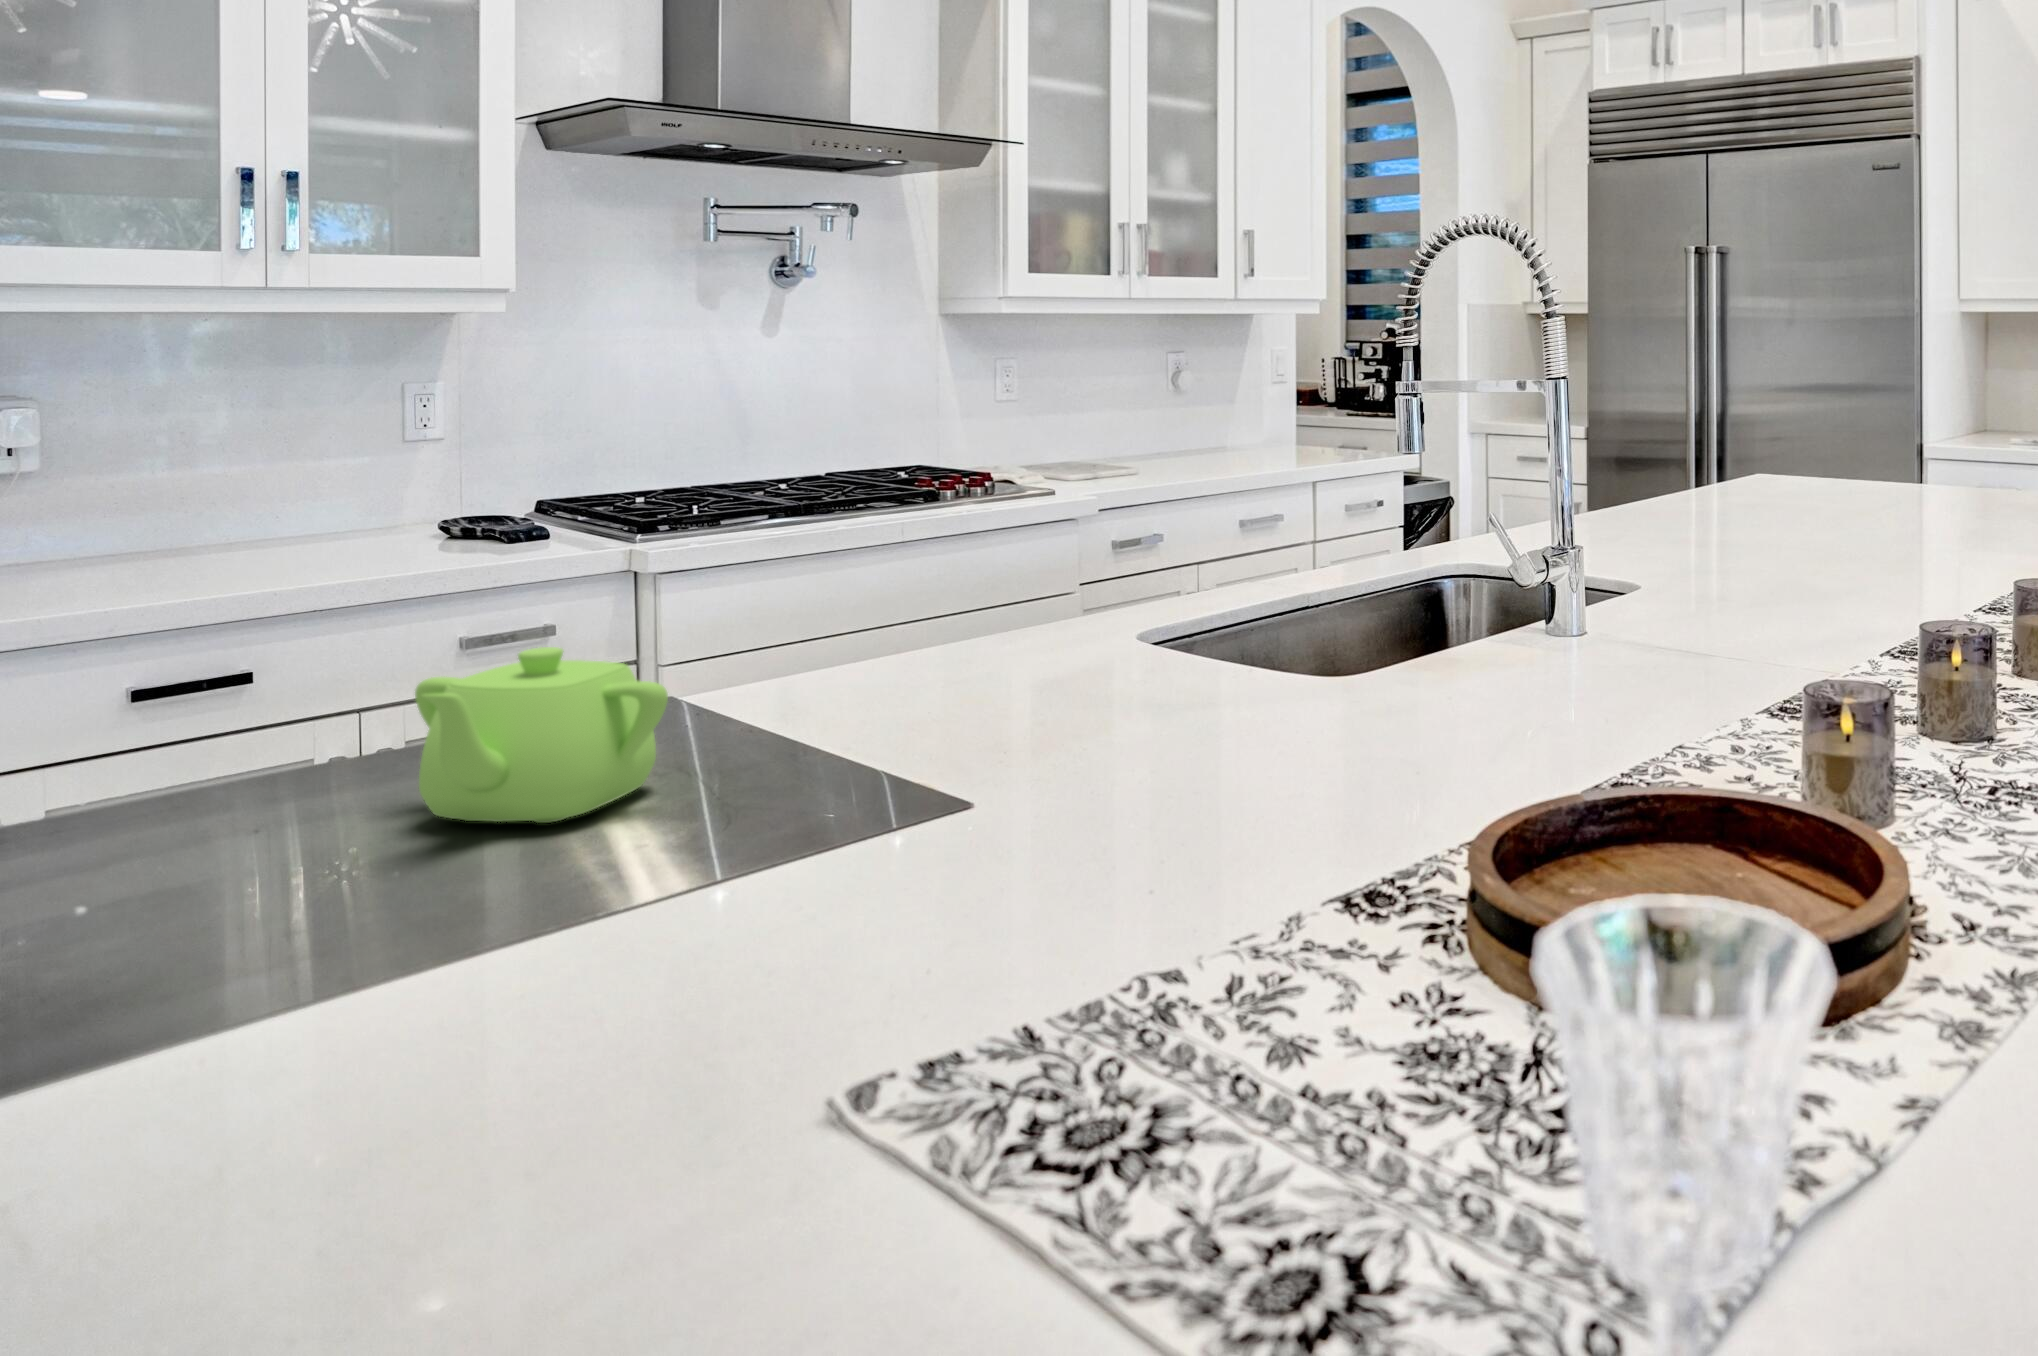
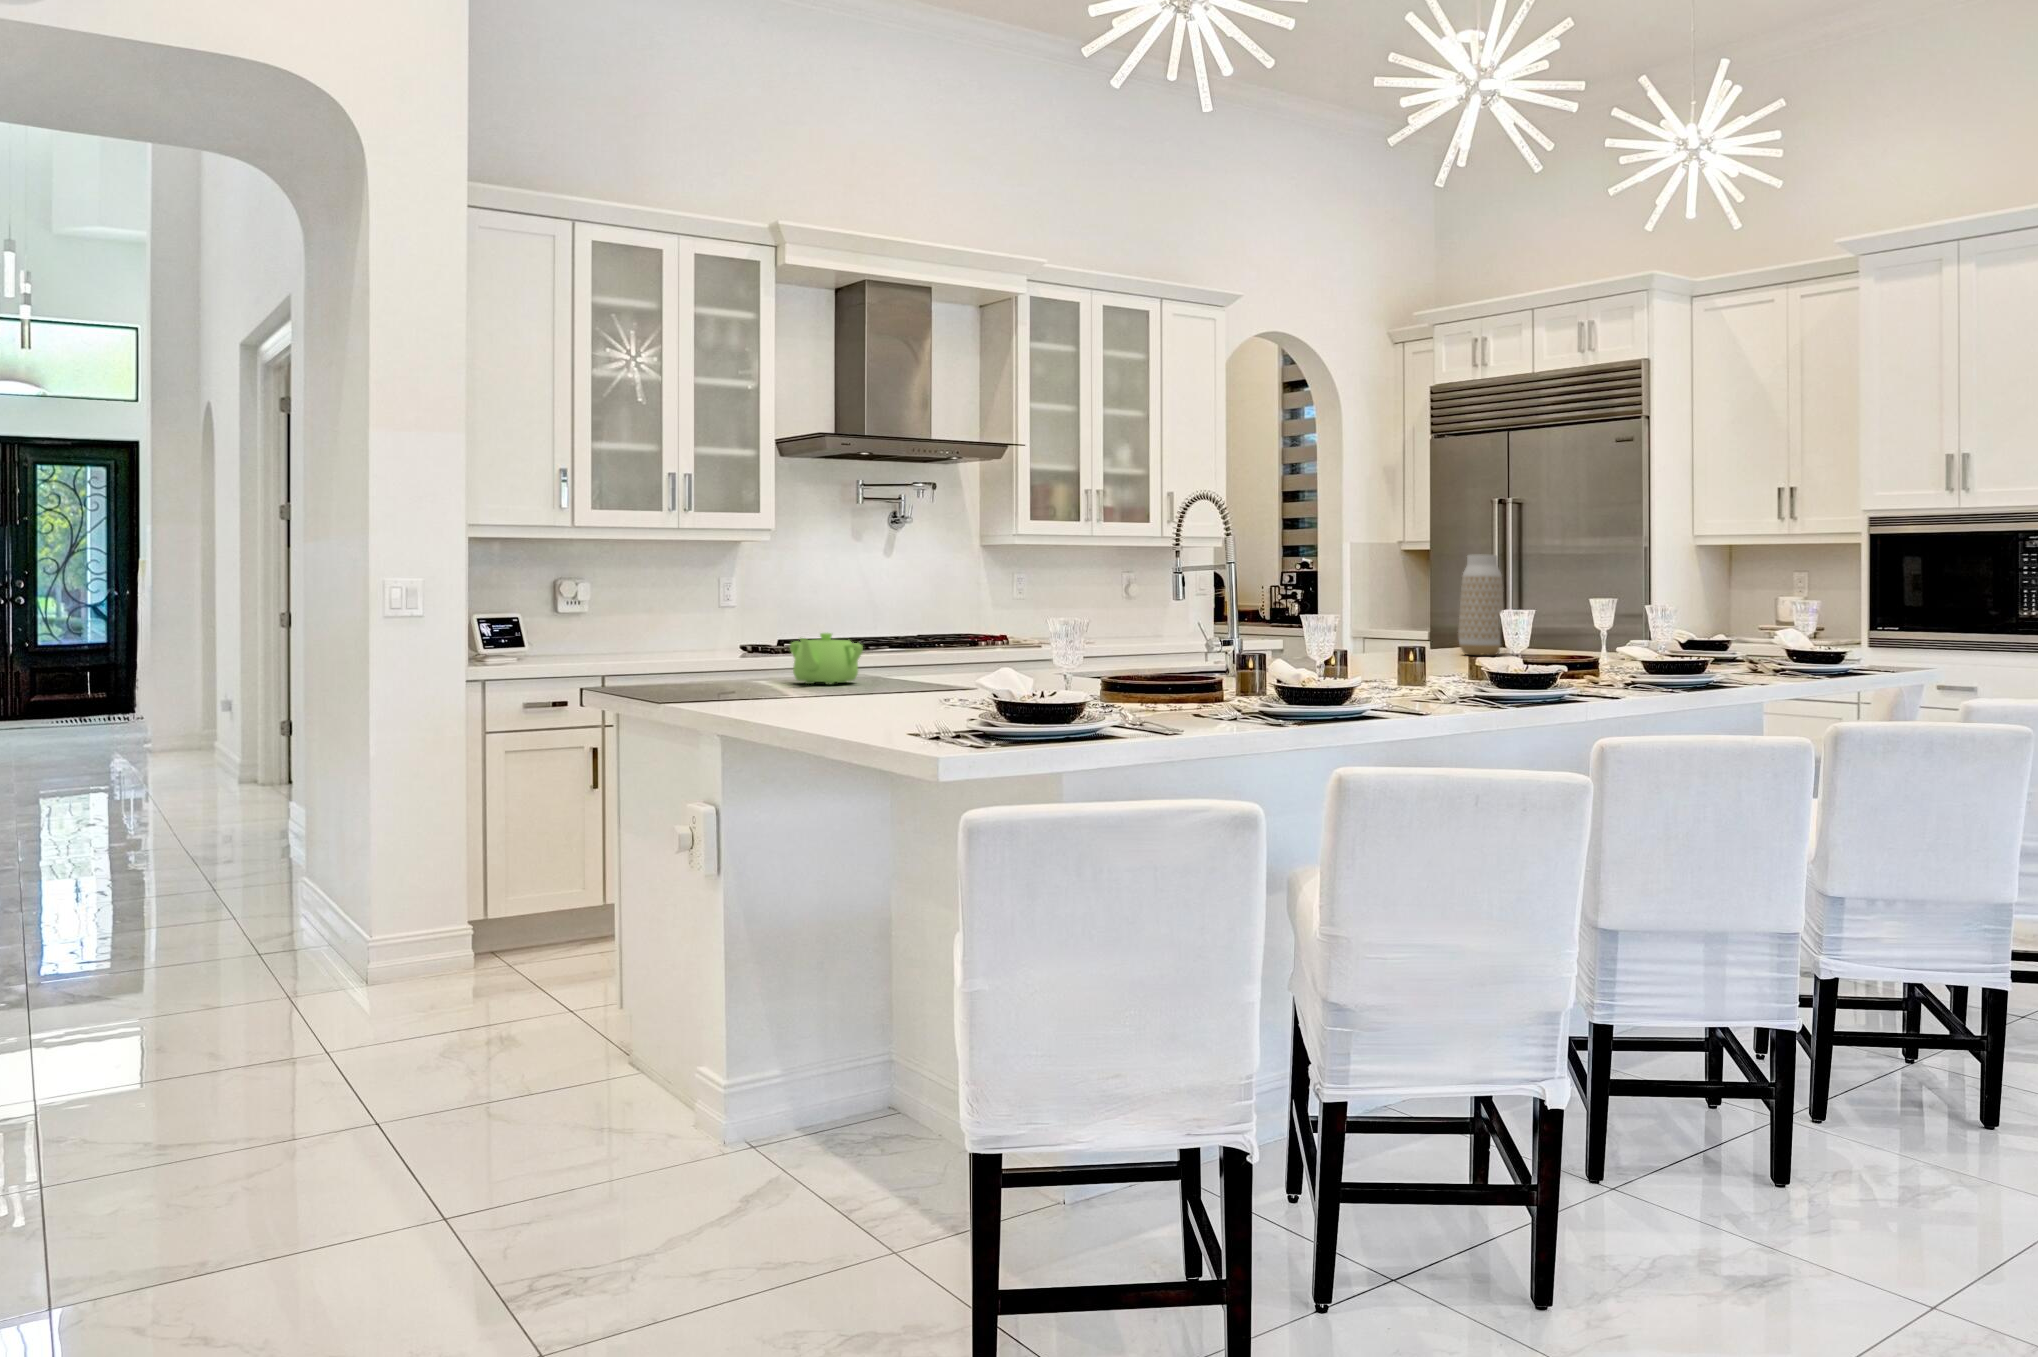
vase: none [1843,346,1922,520] -> present [1458,555,1503,656]

